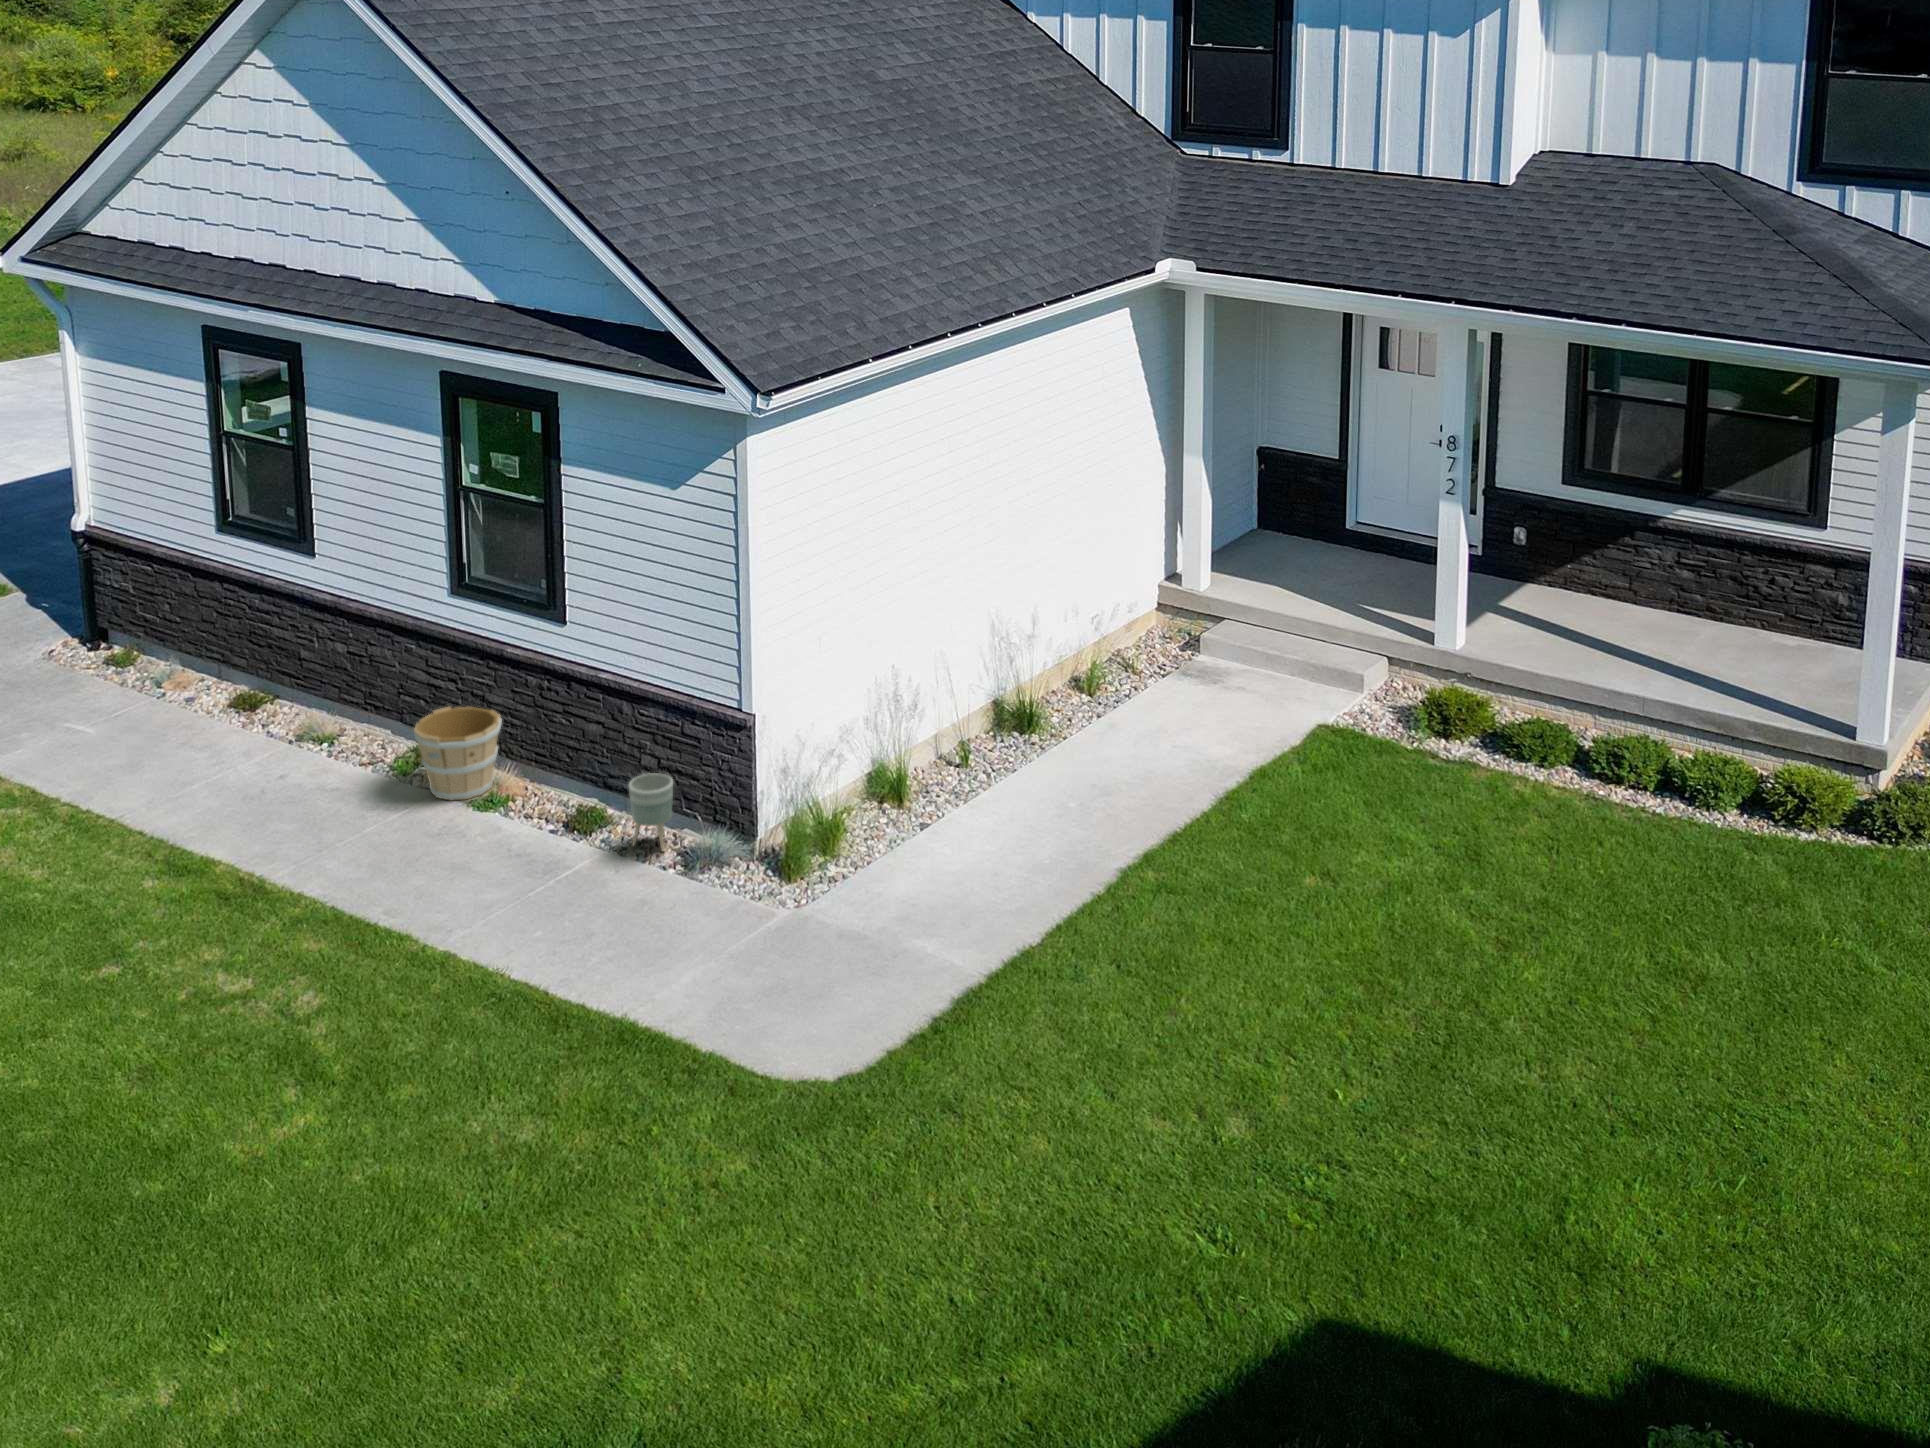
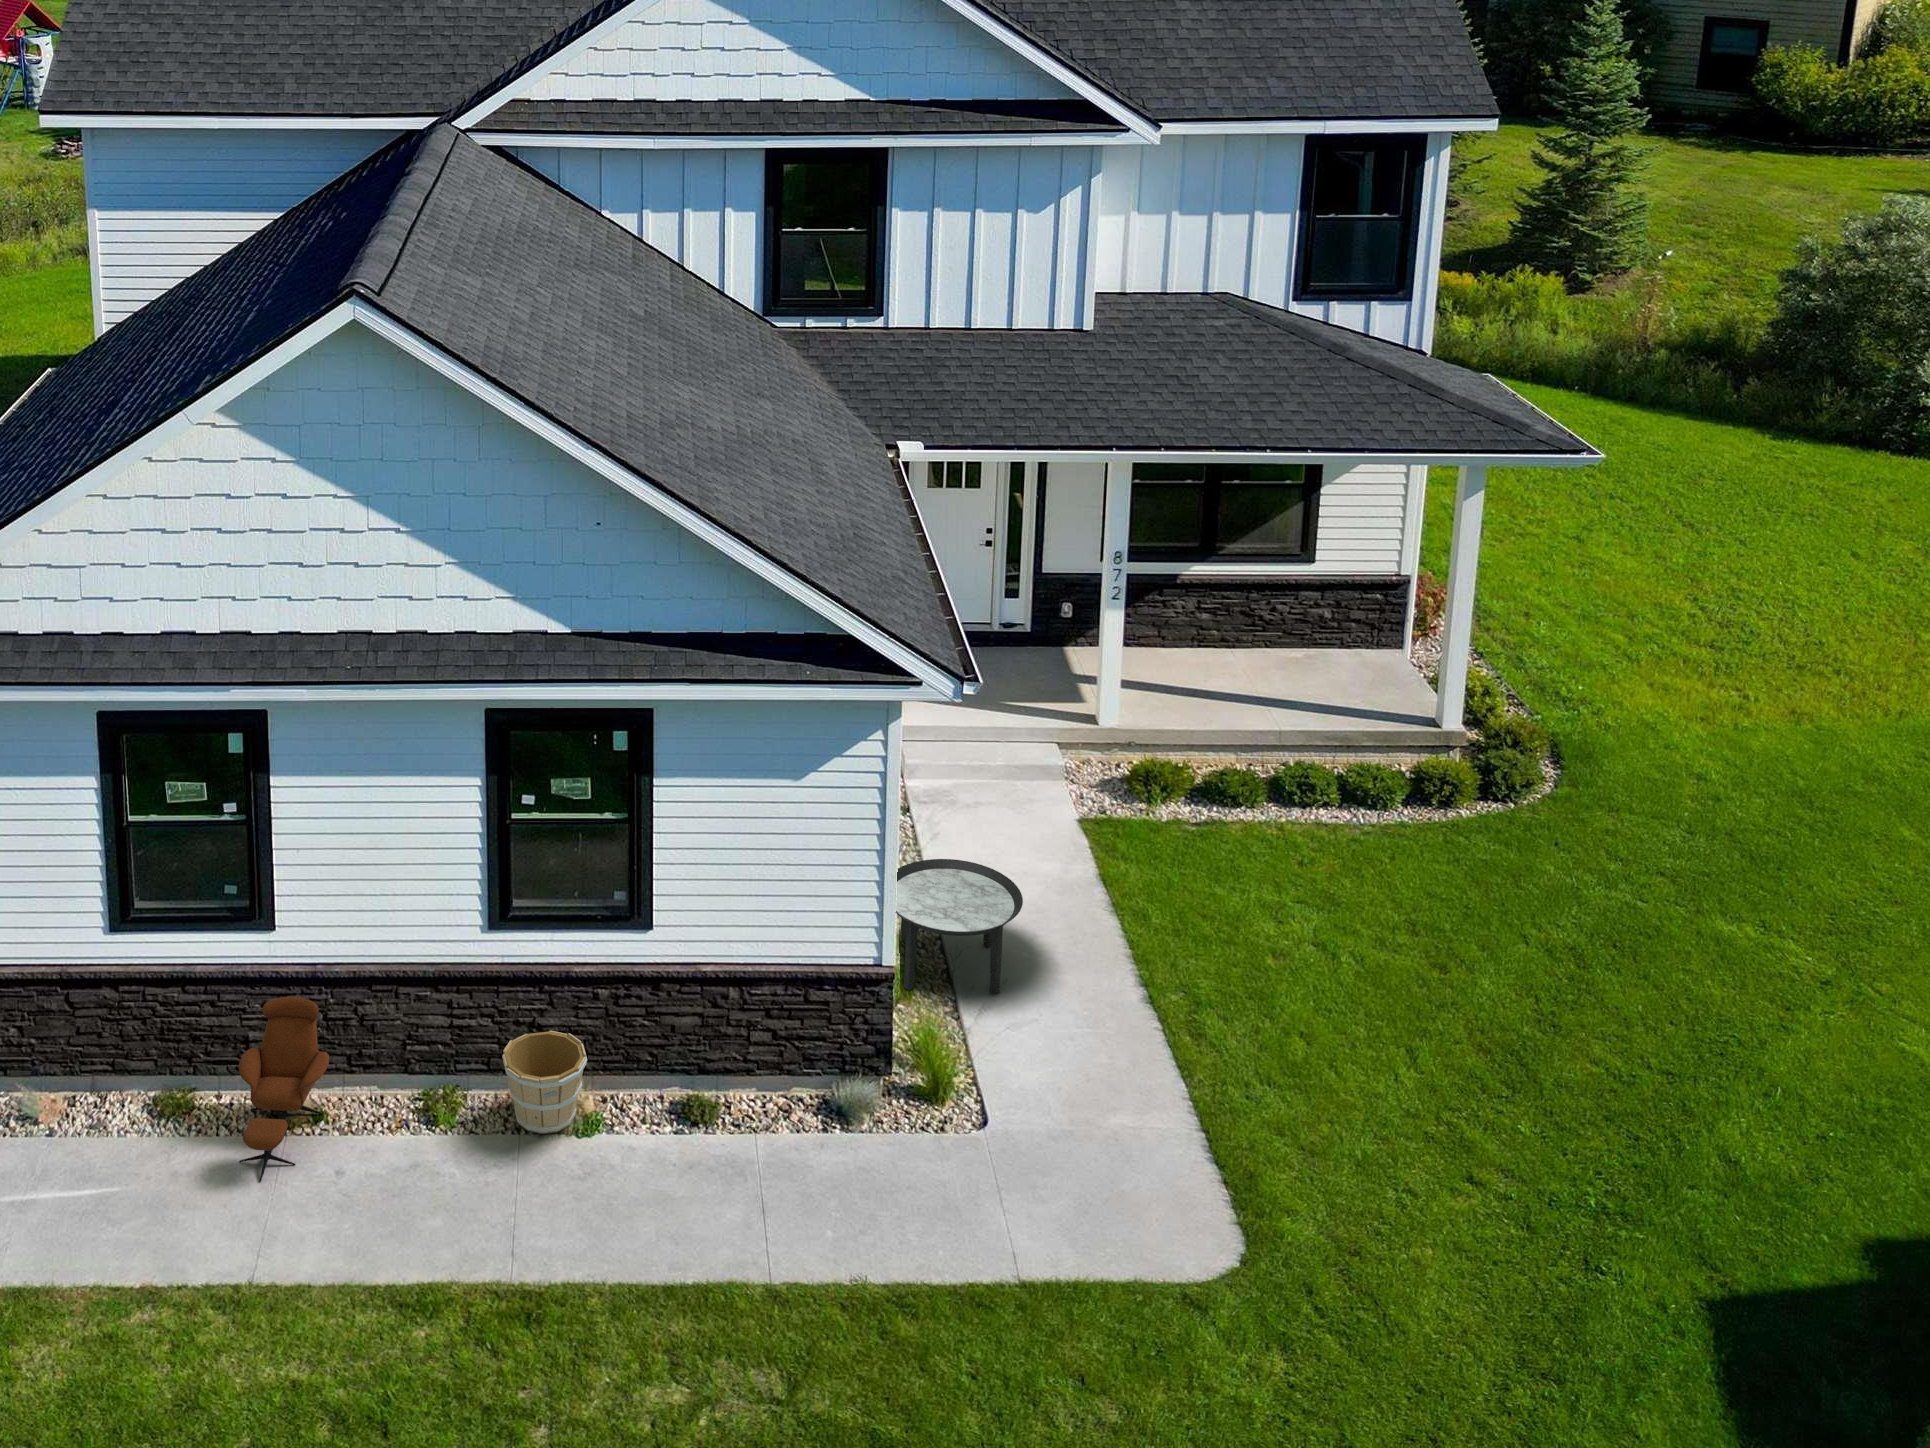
lounge chair: none [204,622,335,762] -> present [239,997,329,1182]
round table: none [897,678,1055,825] -> present [896,859,1023,994]
planter: present [628,773,673,851] -> none [771,1041,812,1115]

